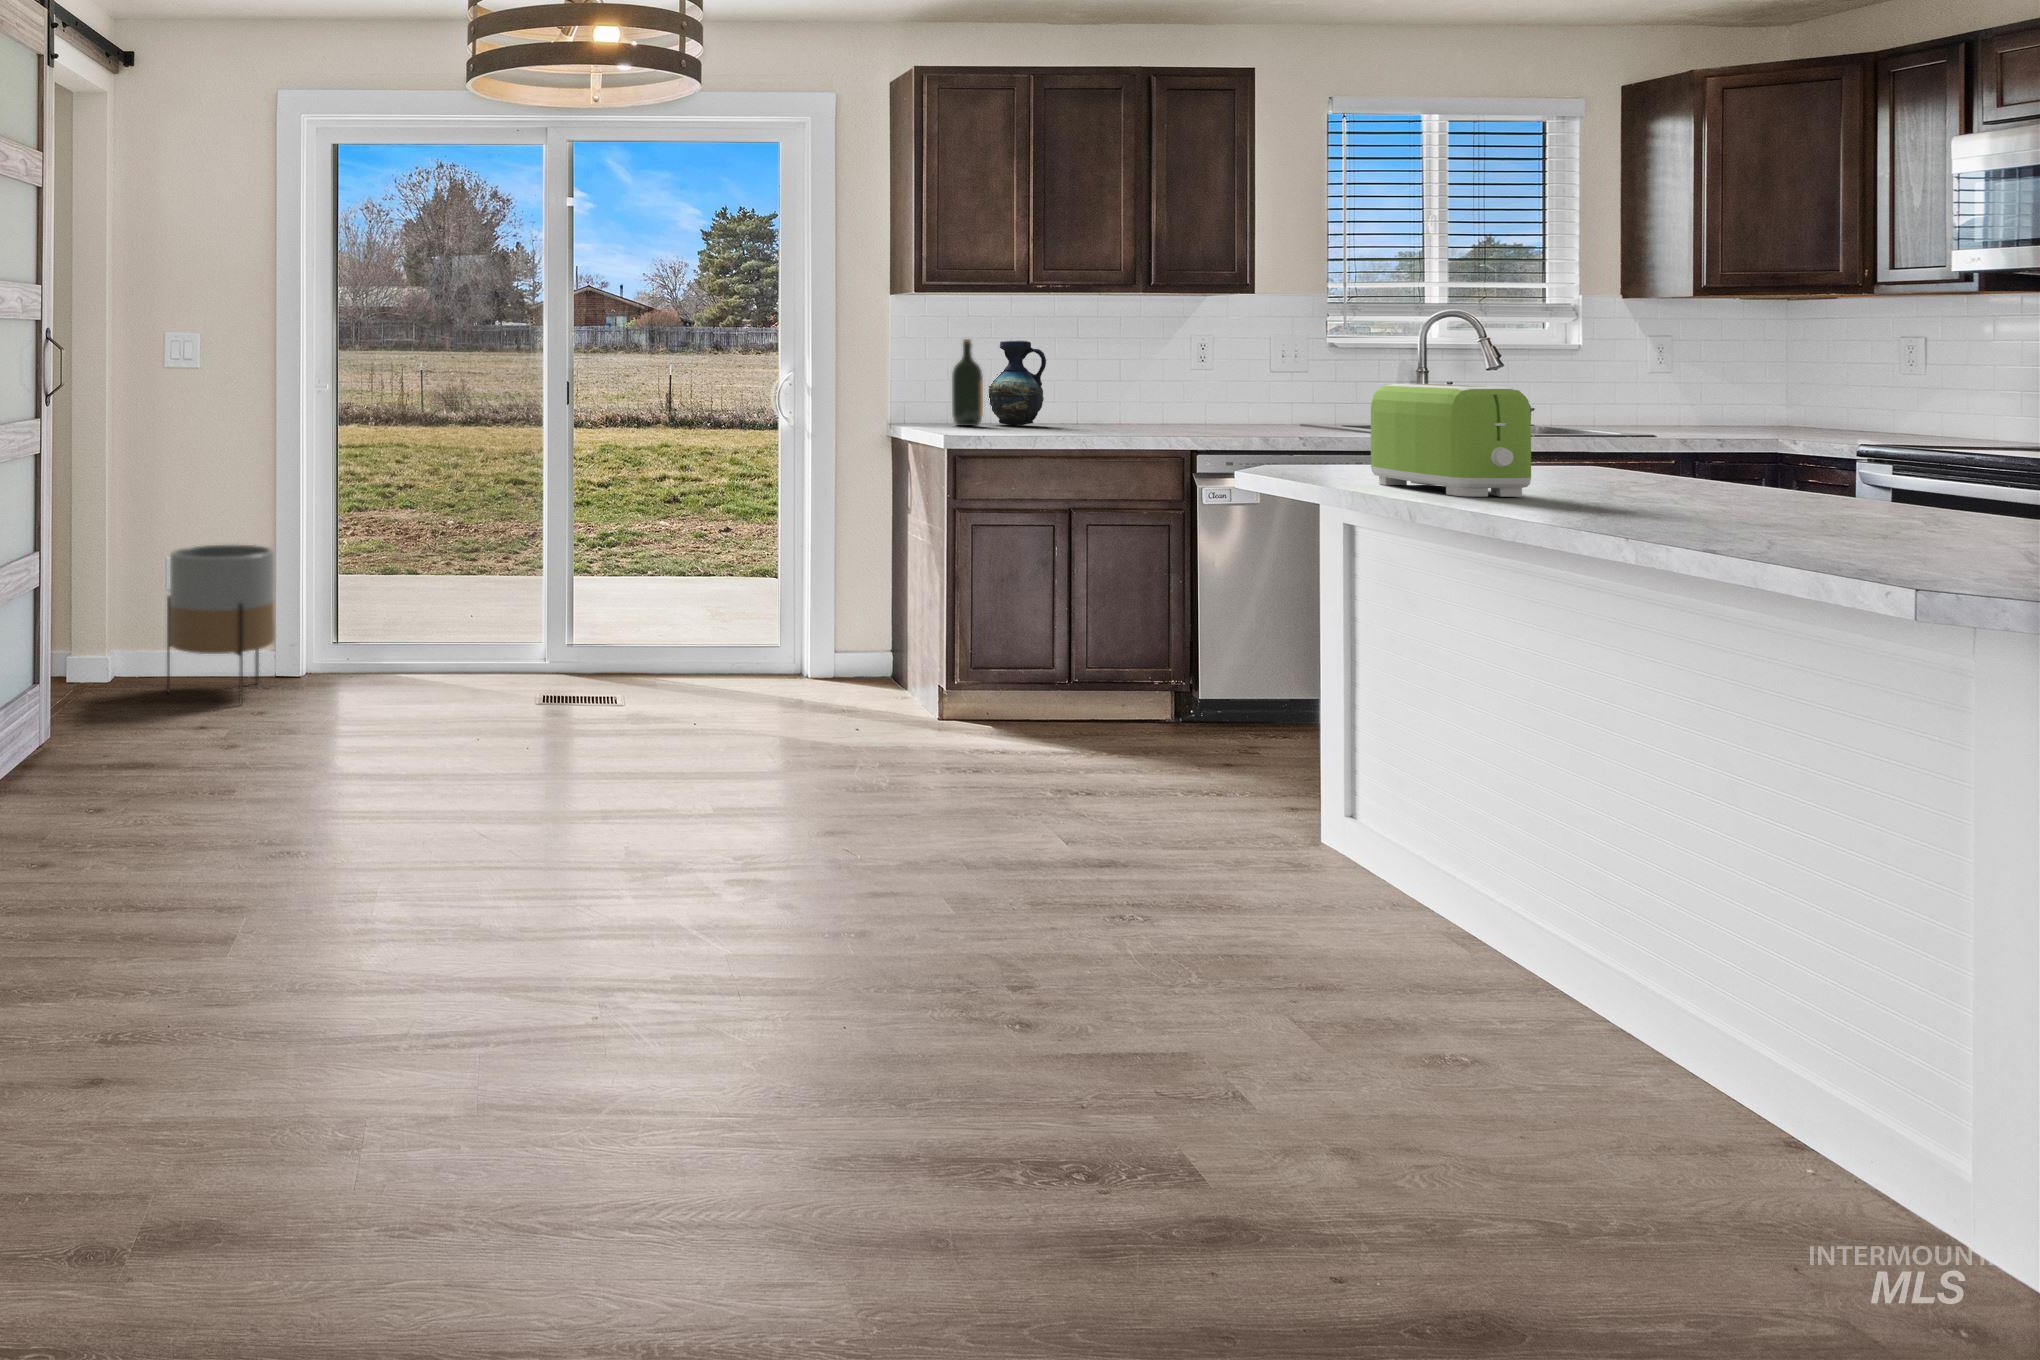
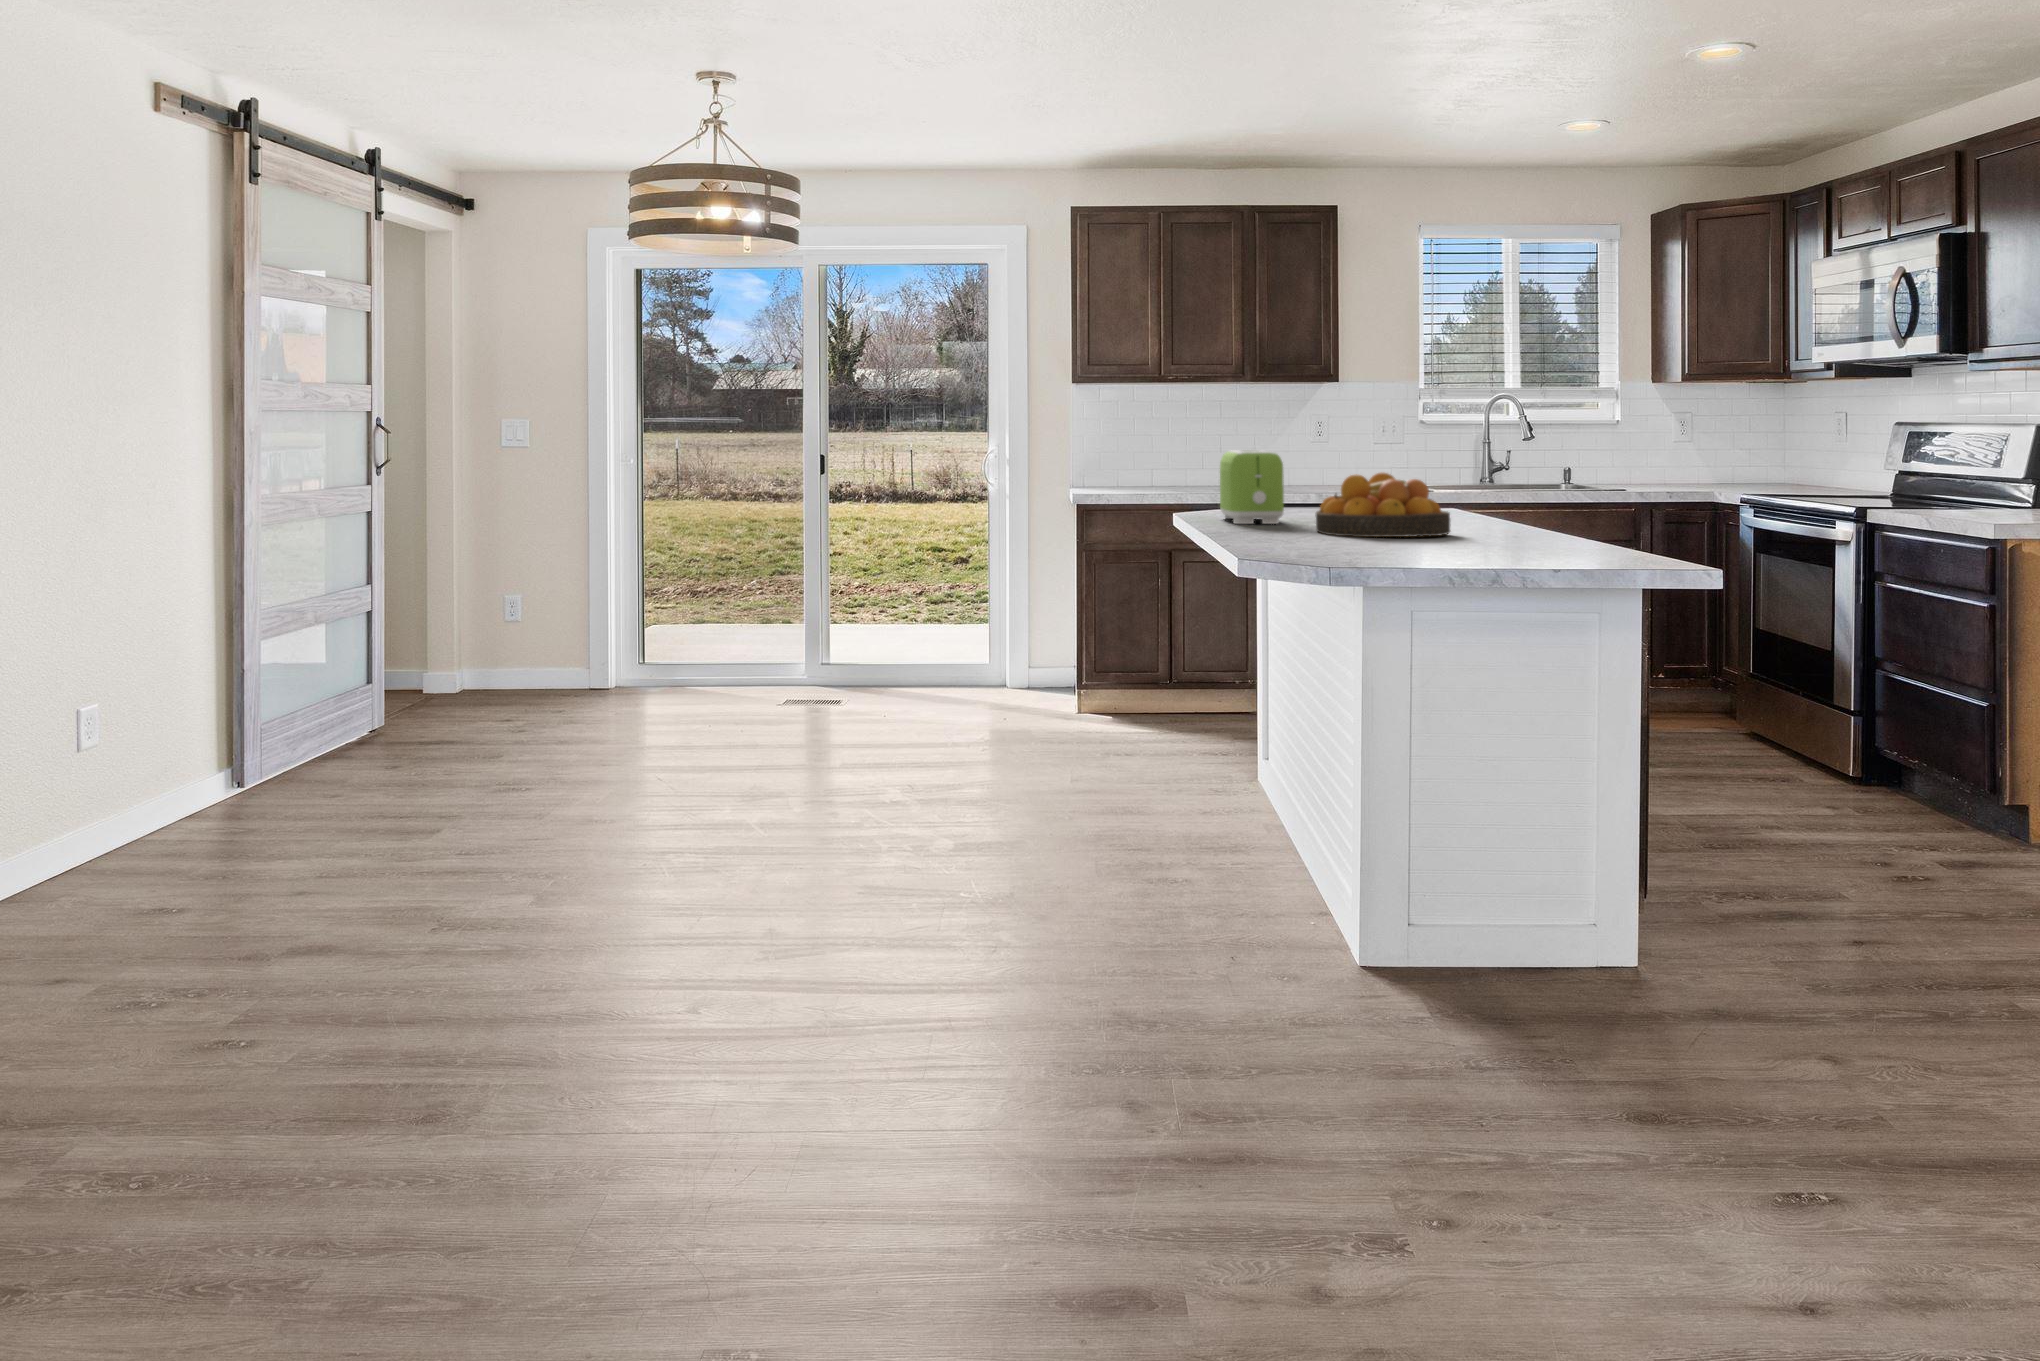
wine bottle: present [952,339,983,426] -> none [1115,419,1138,488]
vase: present [988,340,1046,425] -> none [1150,420,1194,487]
fruit bowl: none [1648,422,1919,529] -> present [1316,472,1450,537]
planter: present [167,545,275,703] -> none [494,585,579,707]

